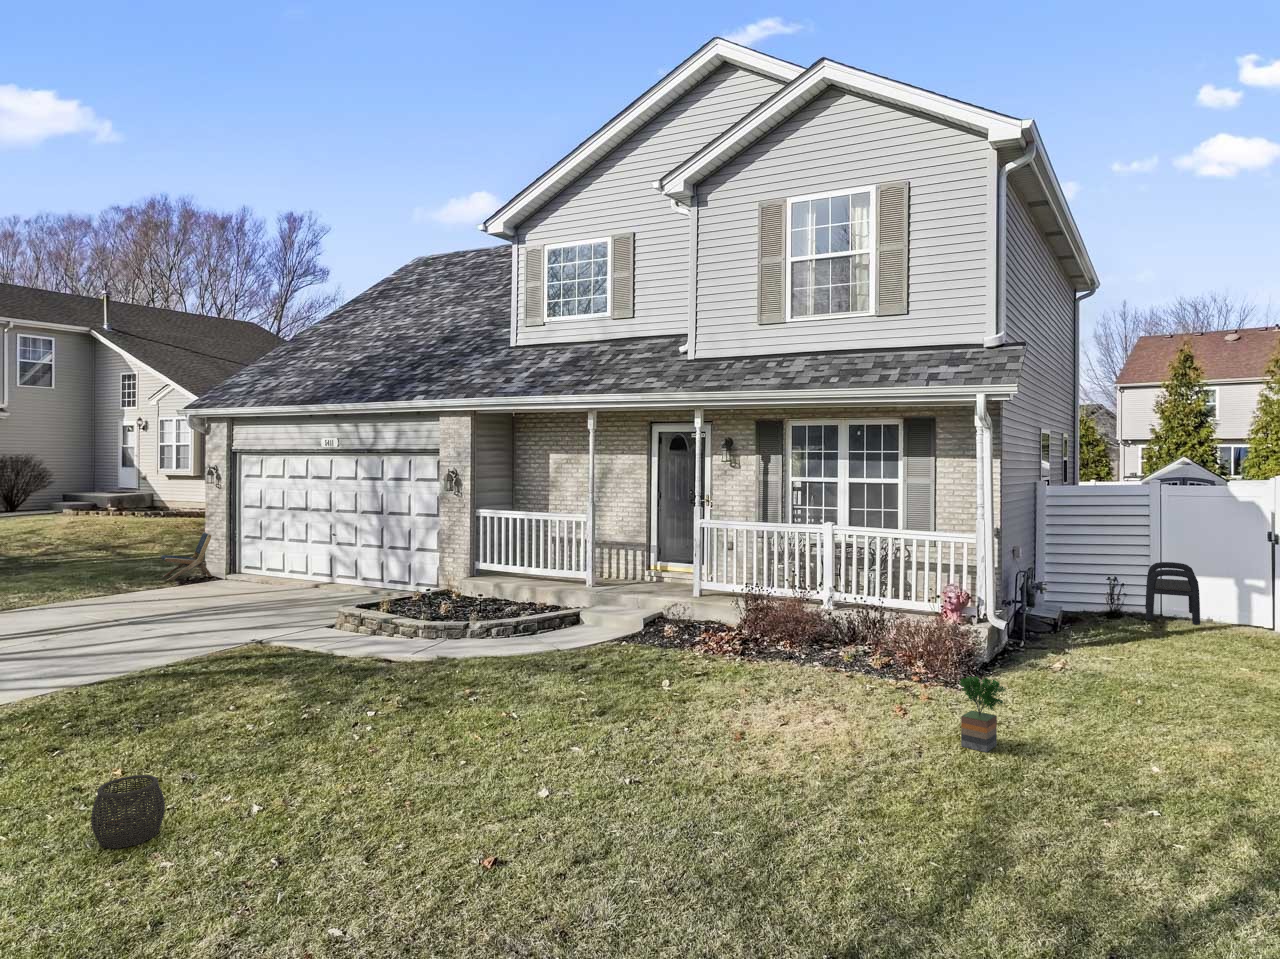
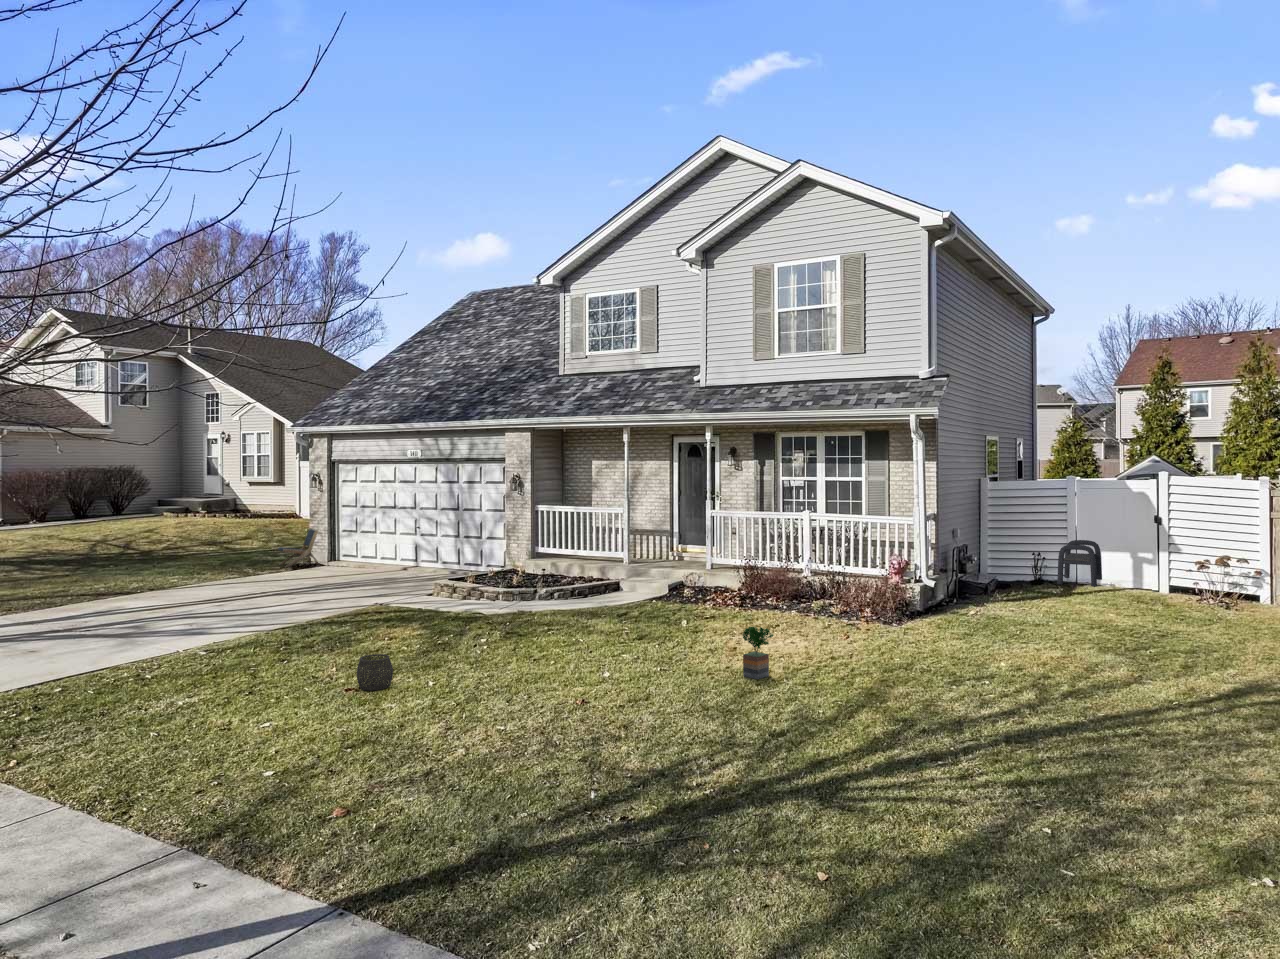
potted tree: present [959,676,1006,752] -> present [742,626,773,679]

